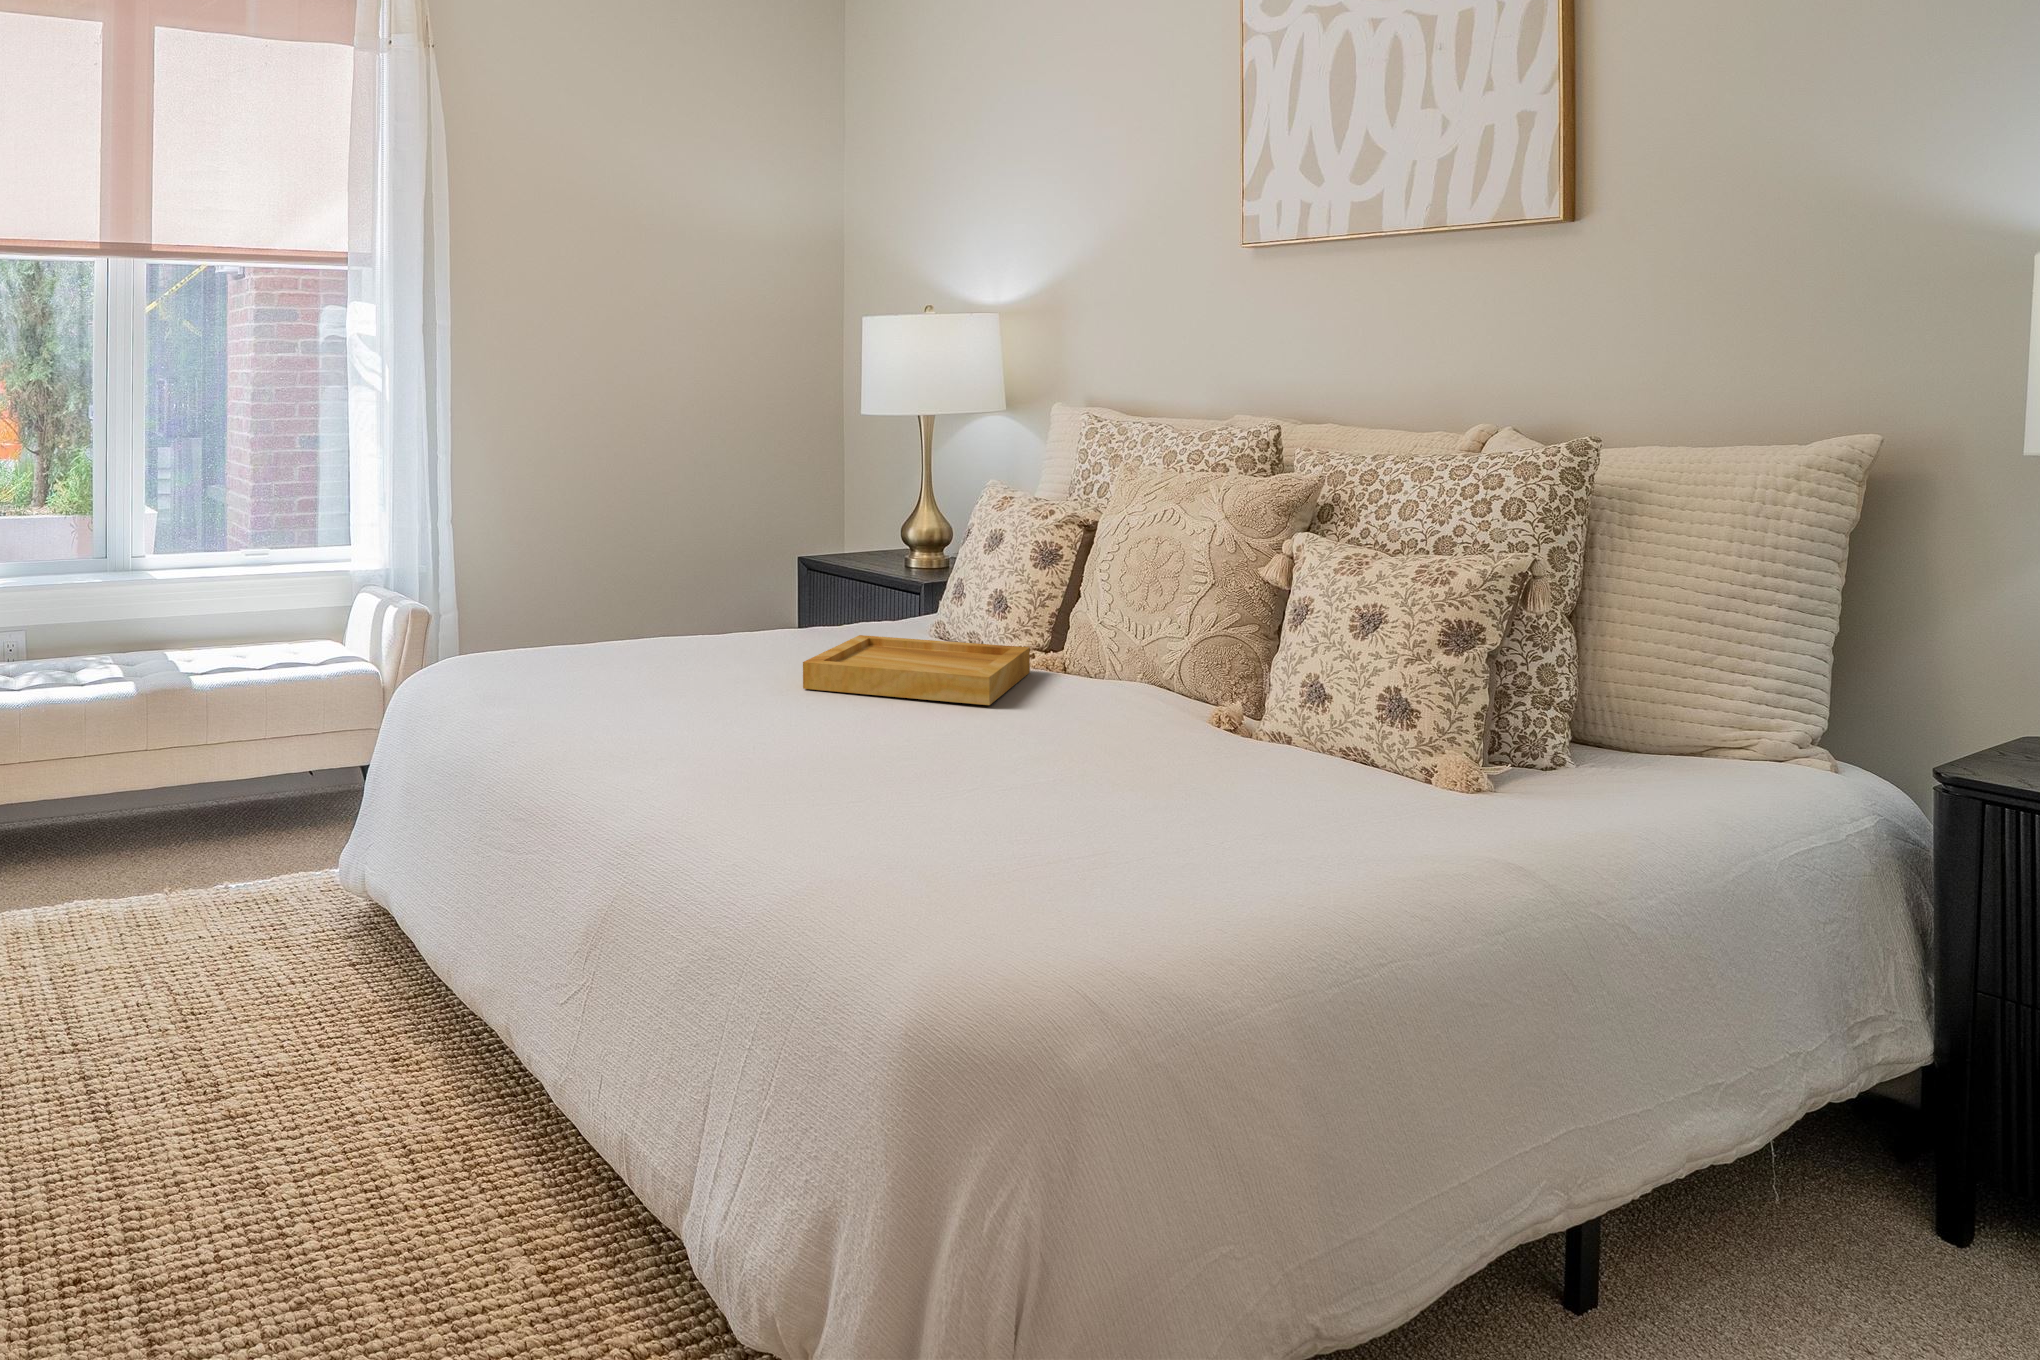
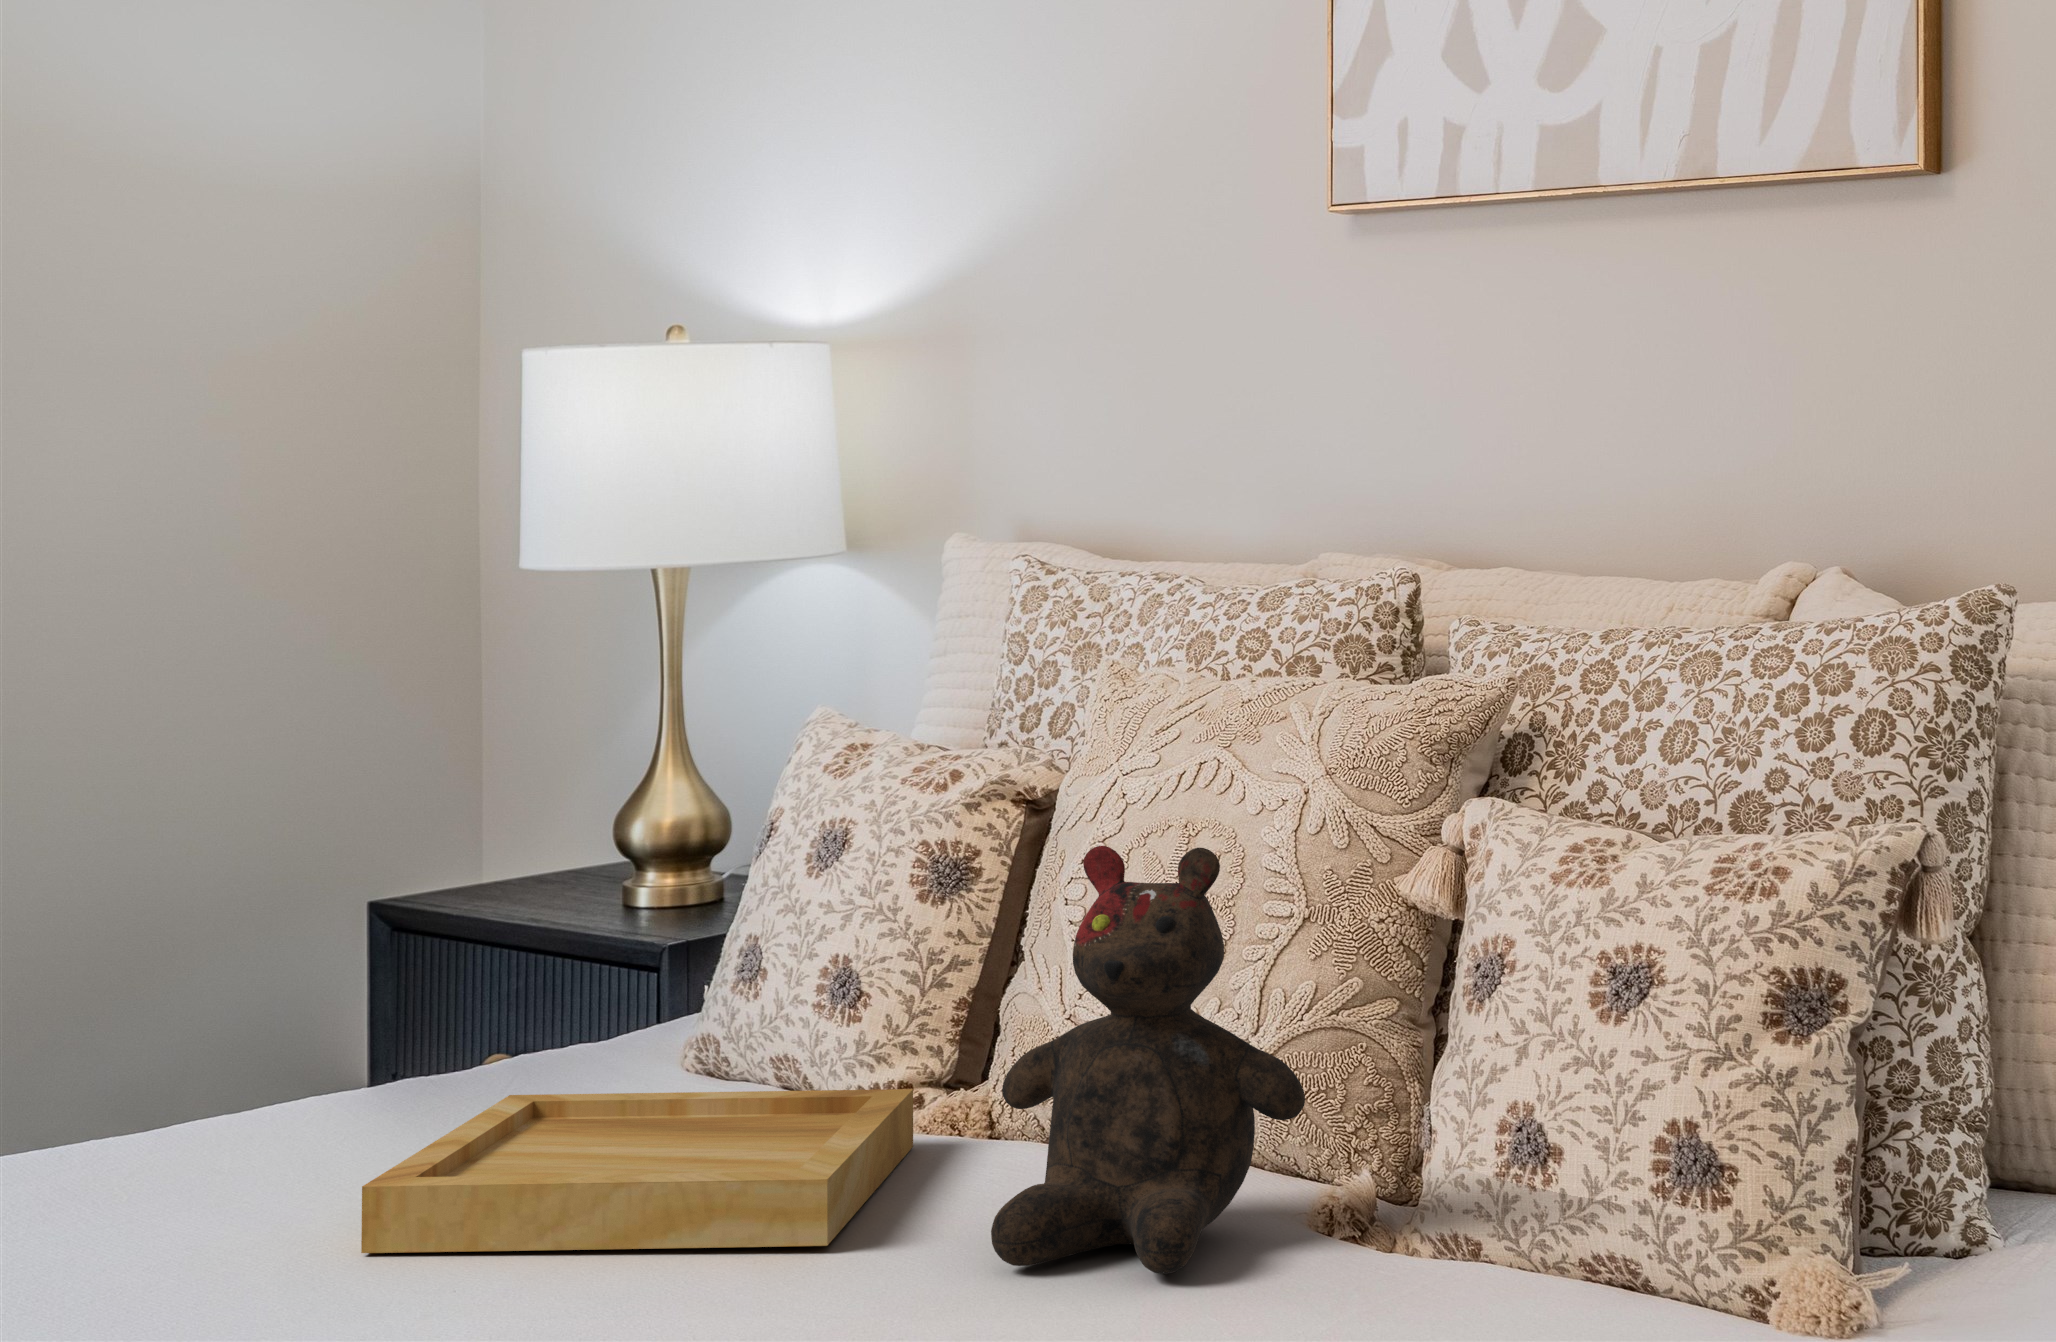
teddy bear: none [1060,543,1205,731] -> present [991,846,1305,1274]

